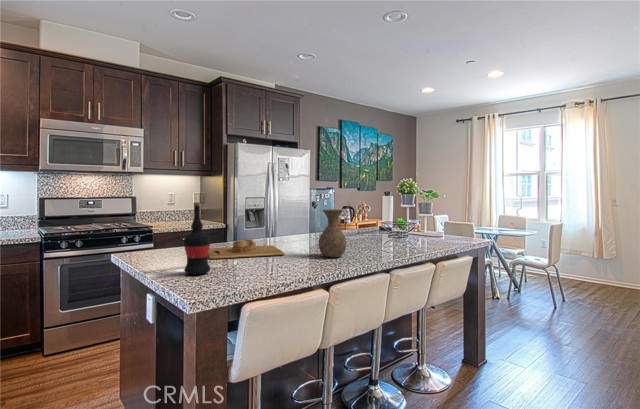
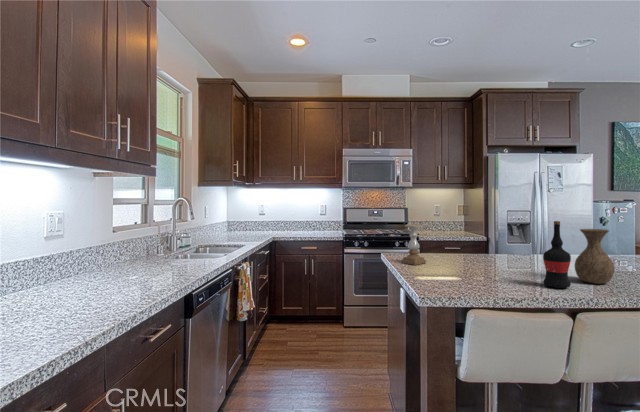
wine bottle: present [184,203,210,274] -> present [543,221,571,288]
candle holder: none [143,211,175,261] -> present [402,224,426,265]
cutting board: present [208,239,284,259] -> none [454,254,532,273]

